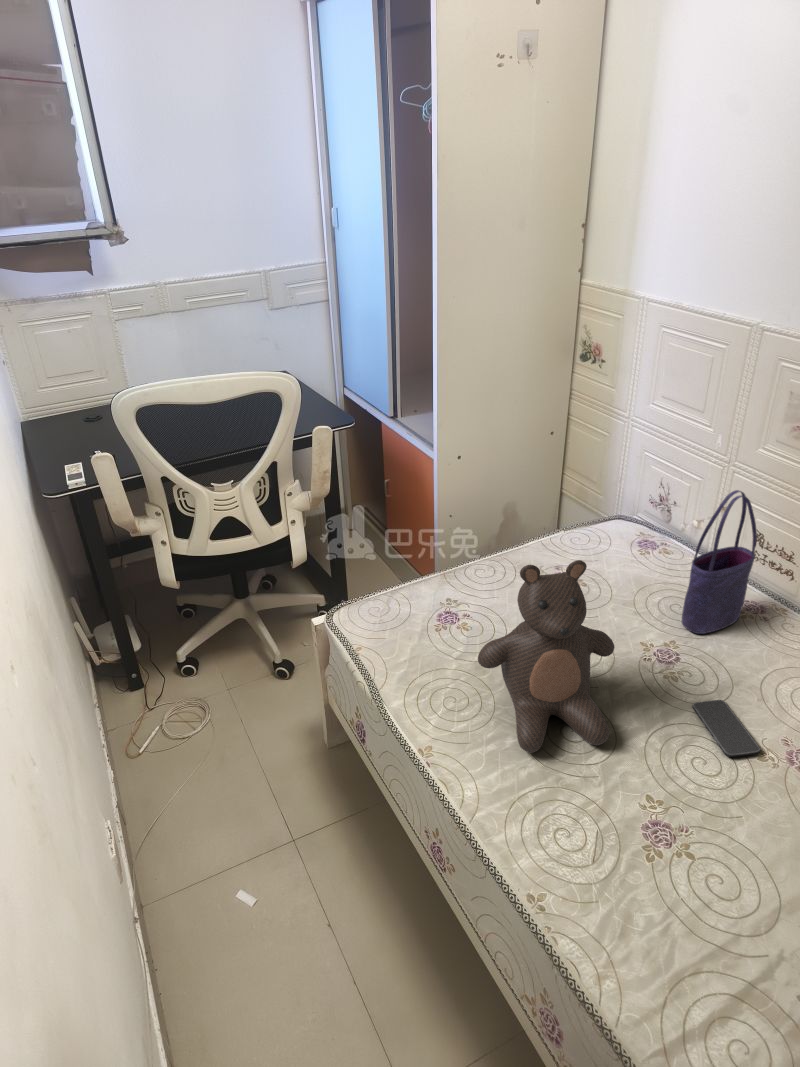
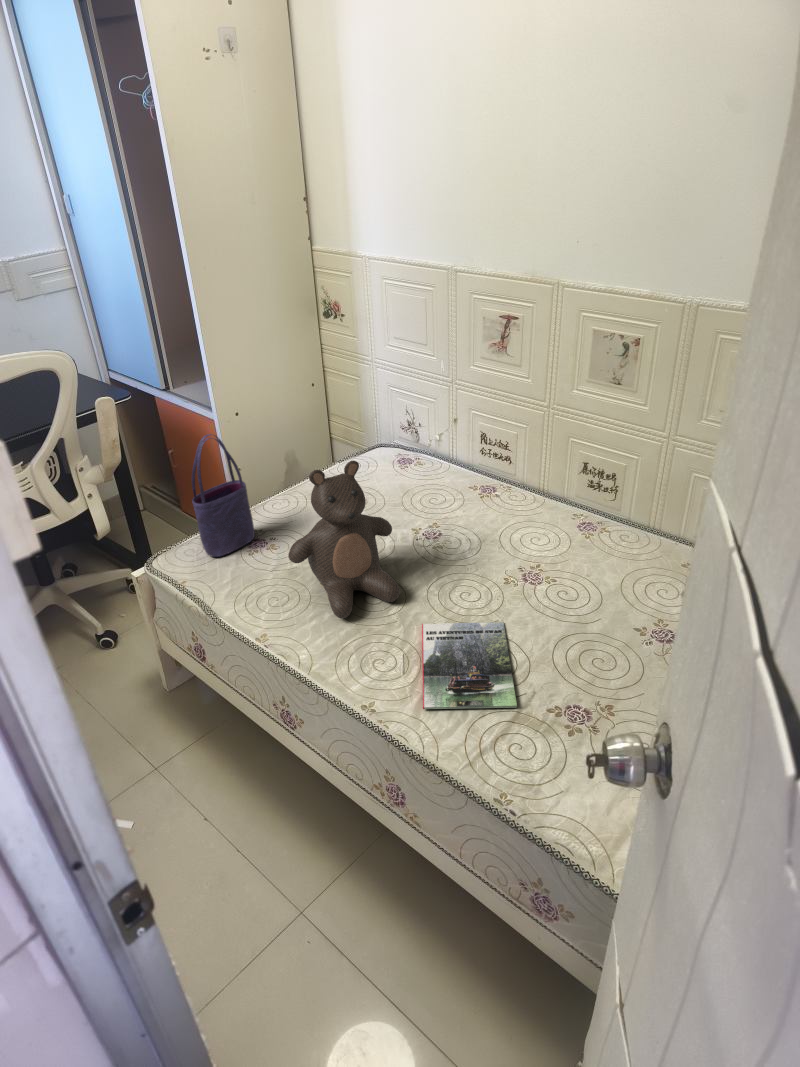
tote bag: present [682,490,757,634] -> present [192,434,255,557]
smartphone: present [692,700,760,757] -> none [456,553,506,587]
magazine: none [610,790,751,975] -> present [422,622,517,709]

